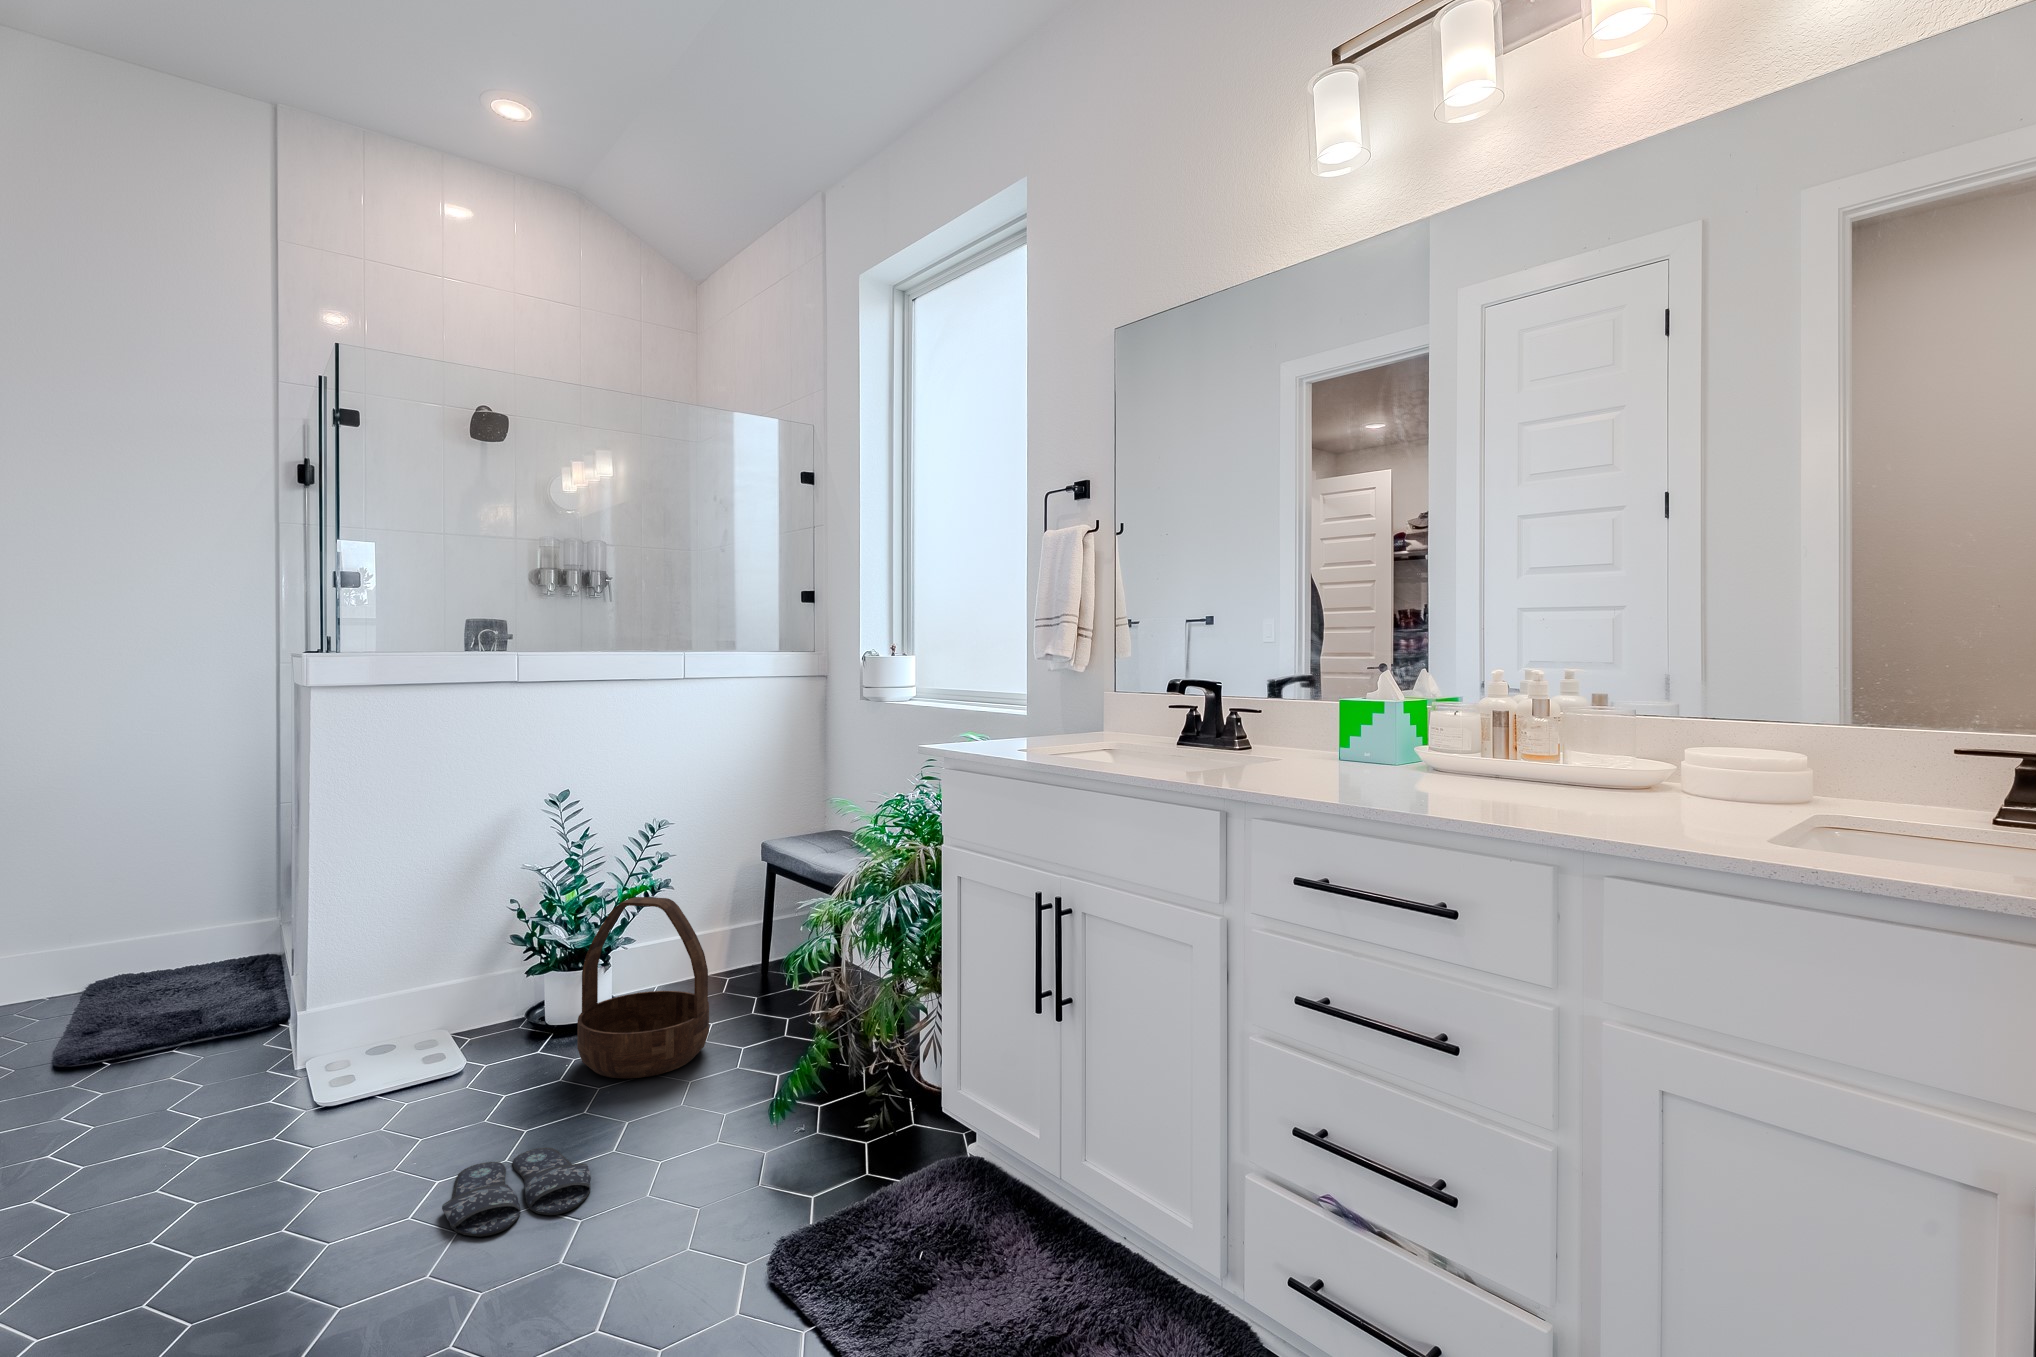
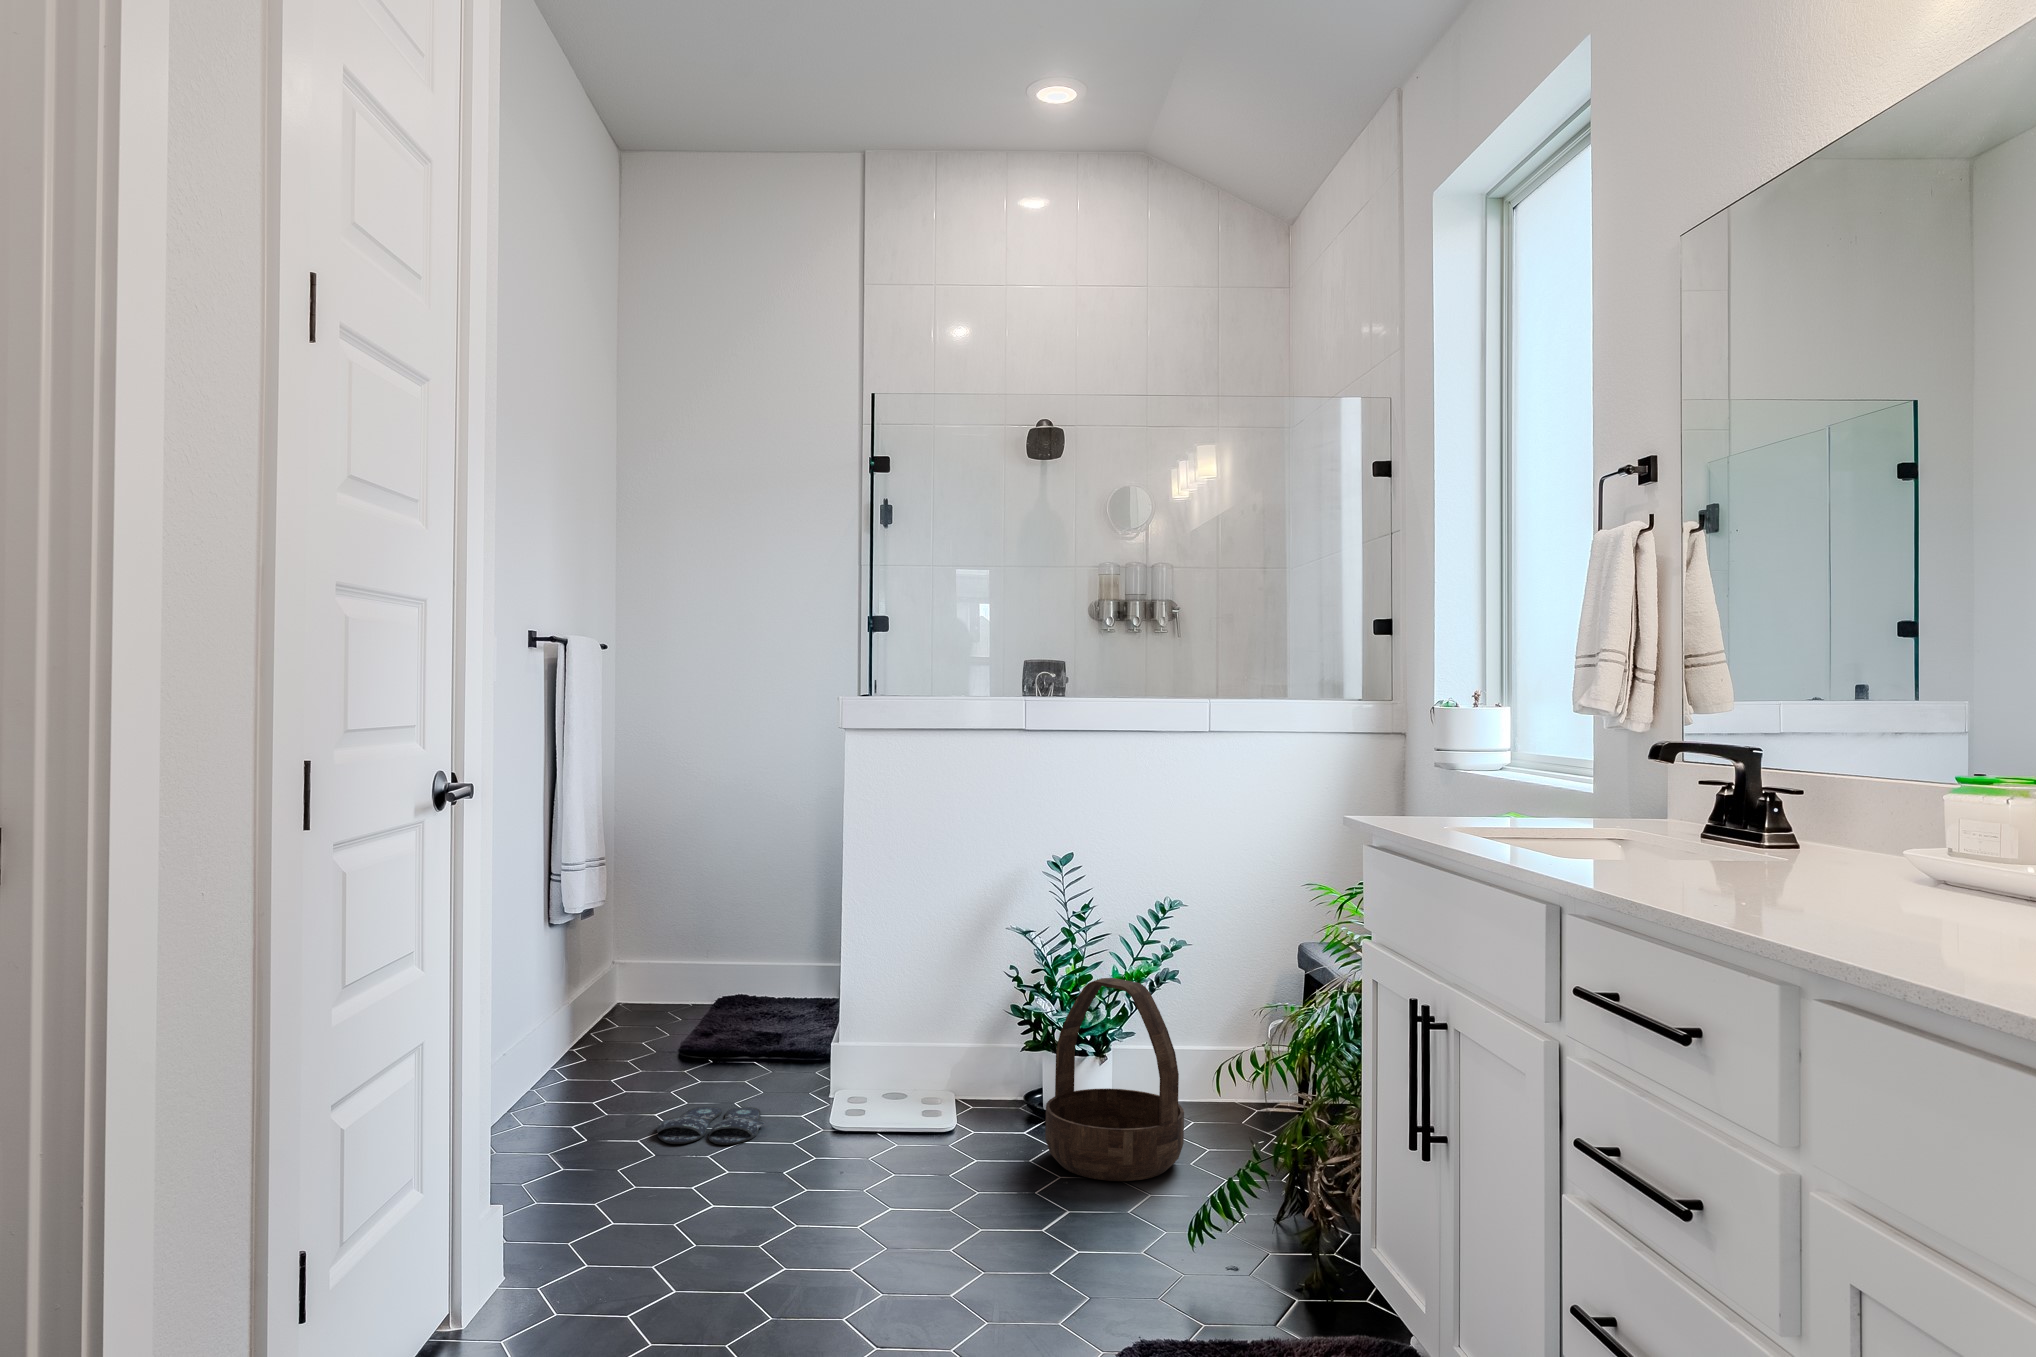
slippers: present [442,1148,591,1237] -> present [657,1106,765,1145]

